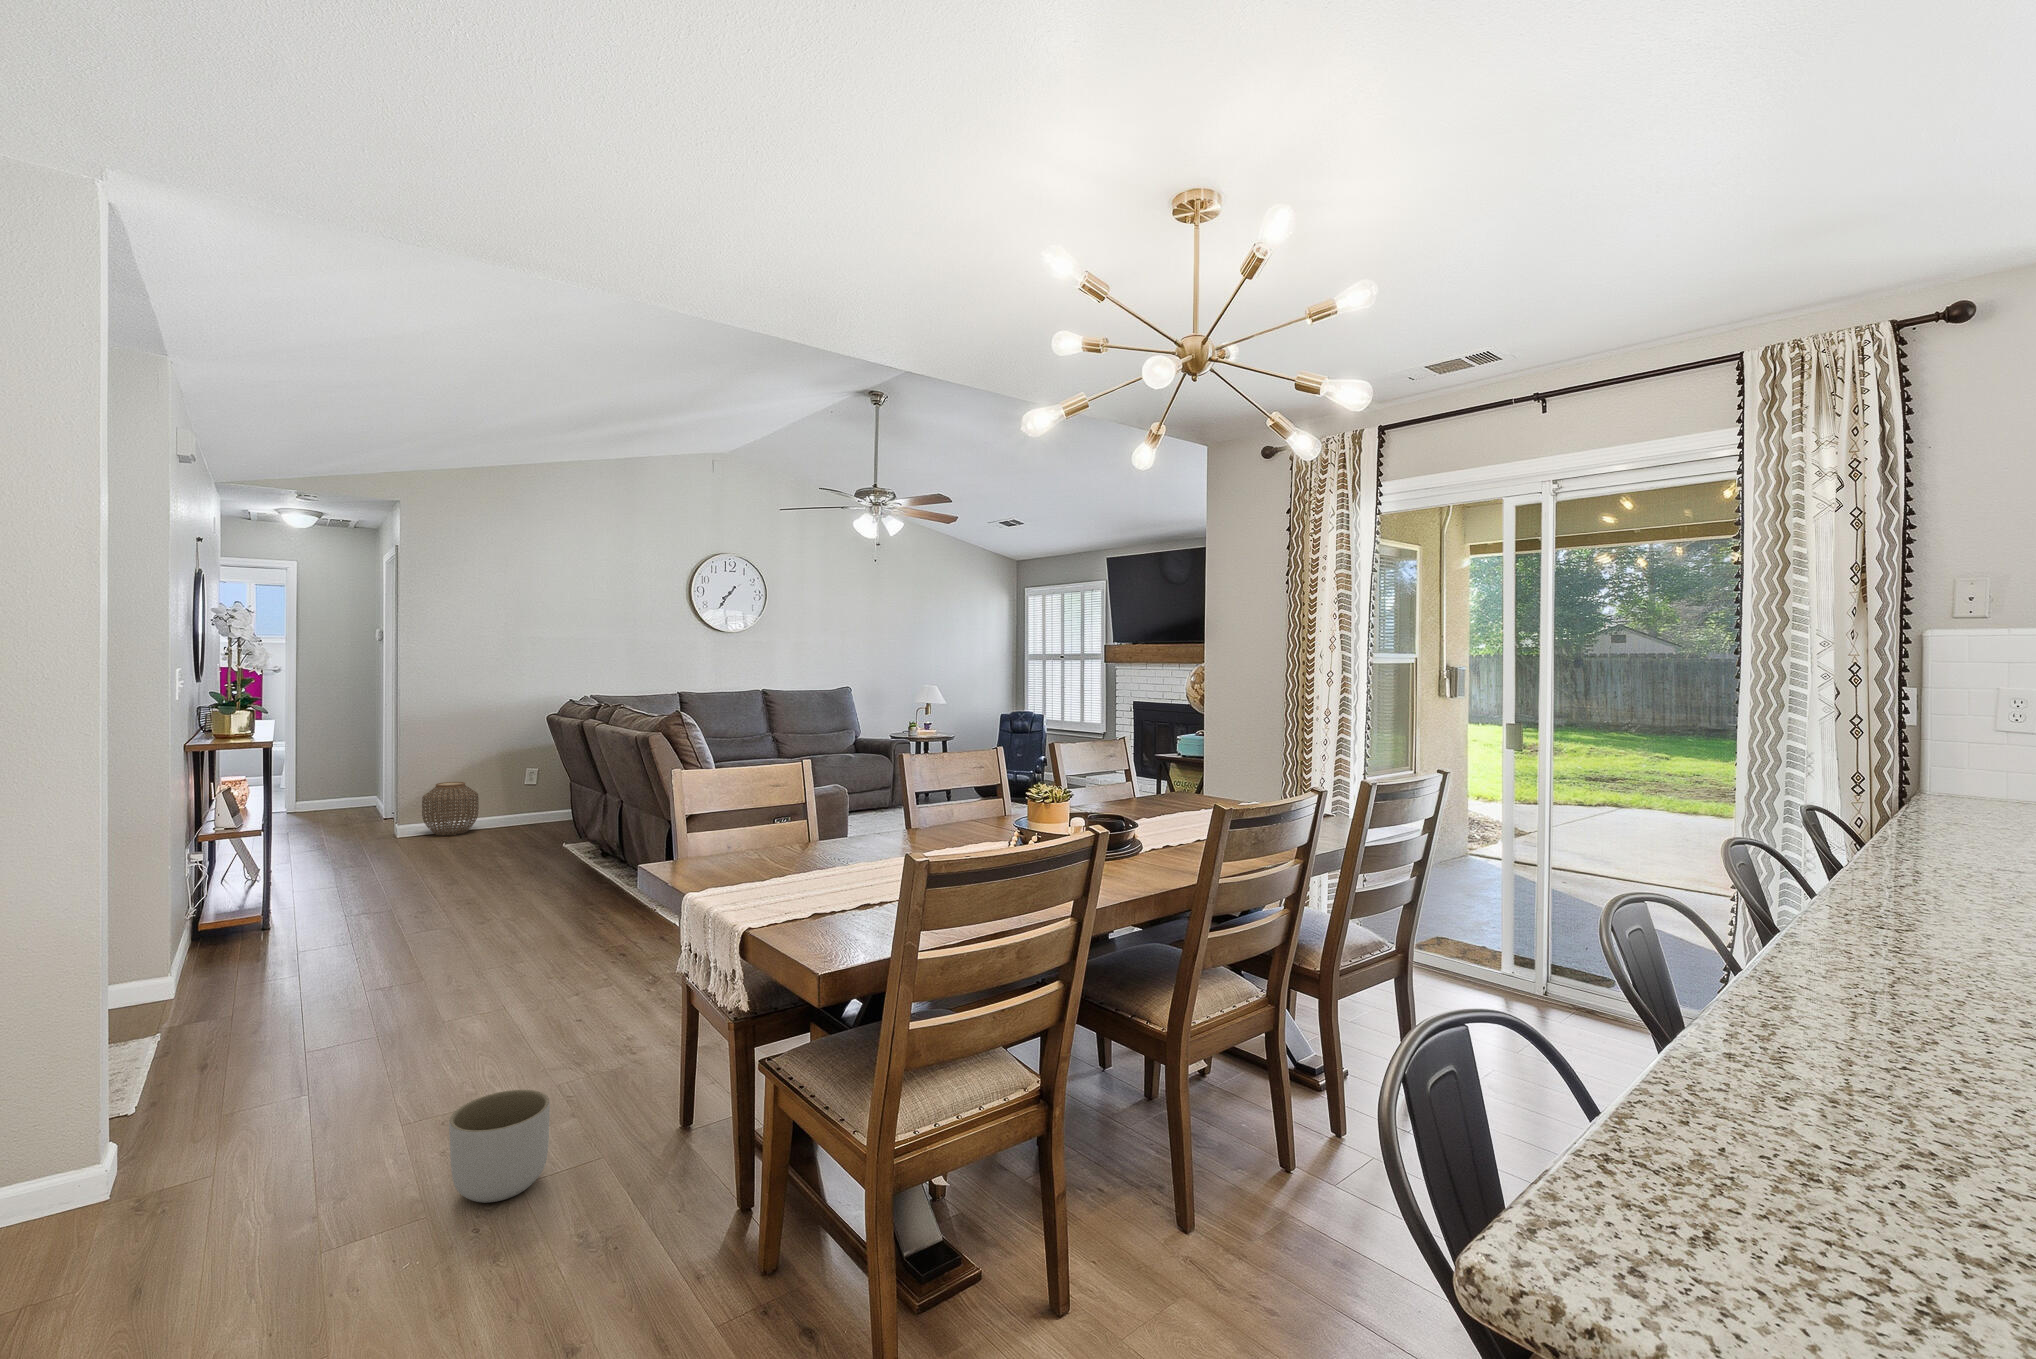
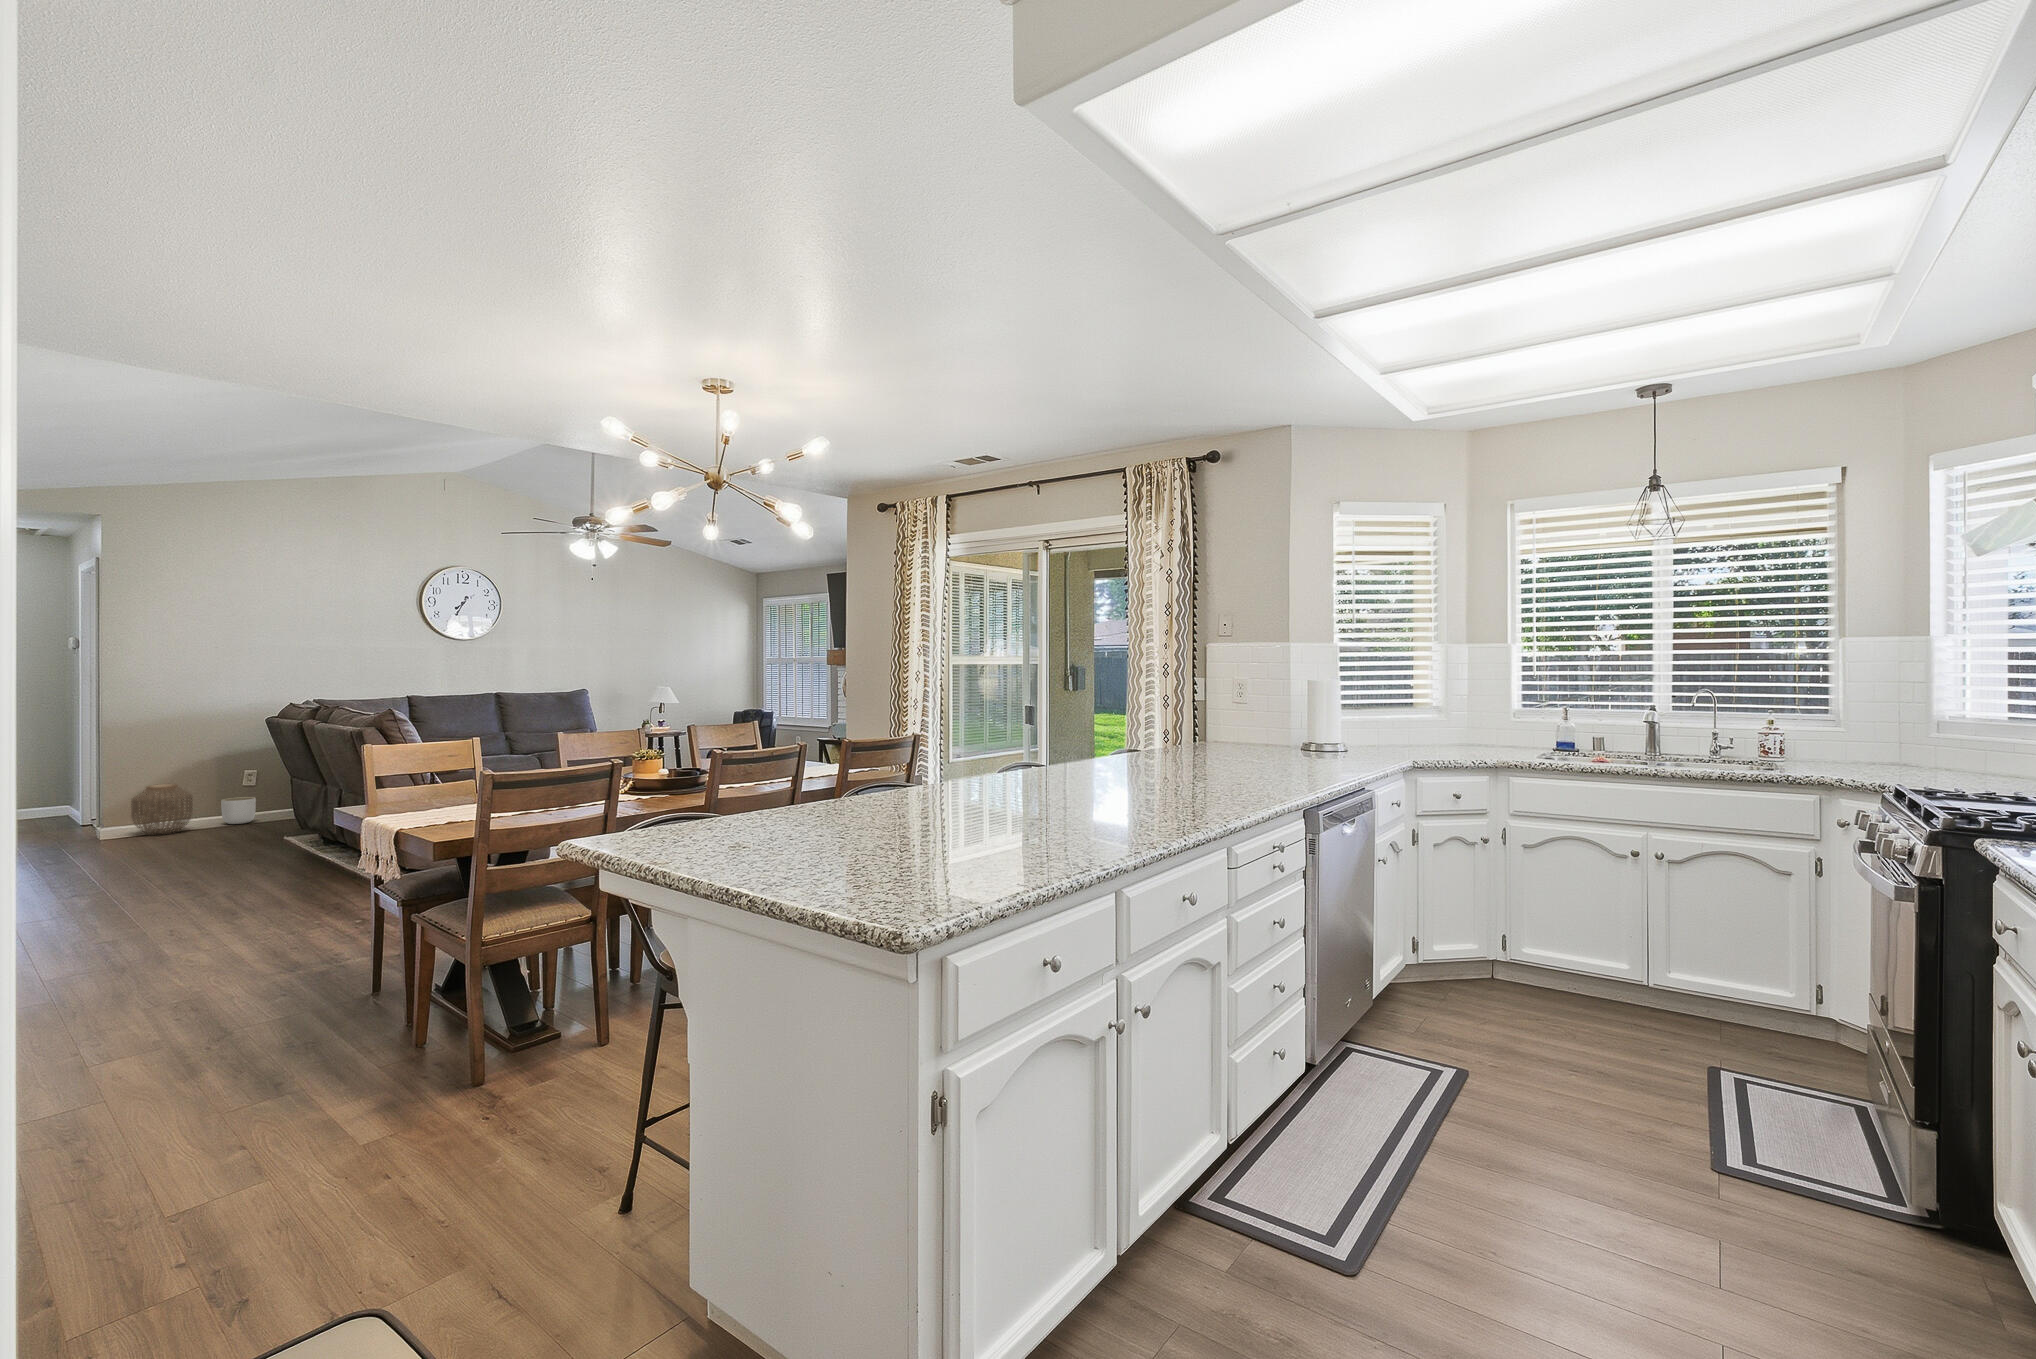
planter: present [449,1090,550,1203] -> present [221,797,256,824]

